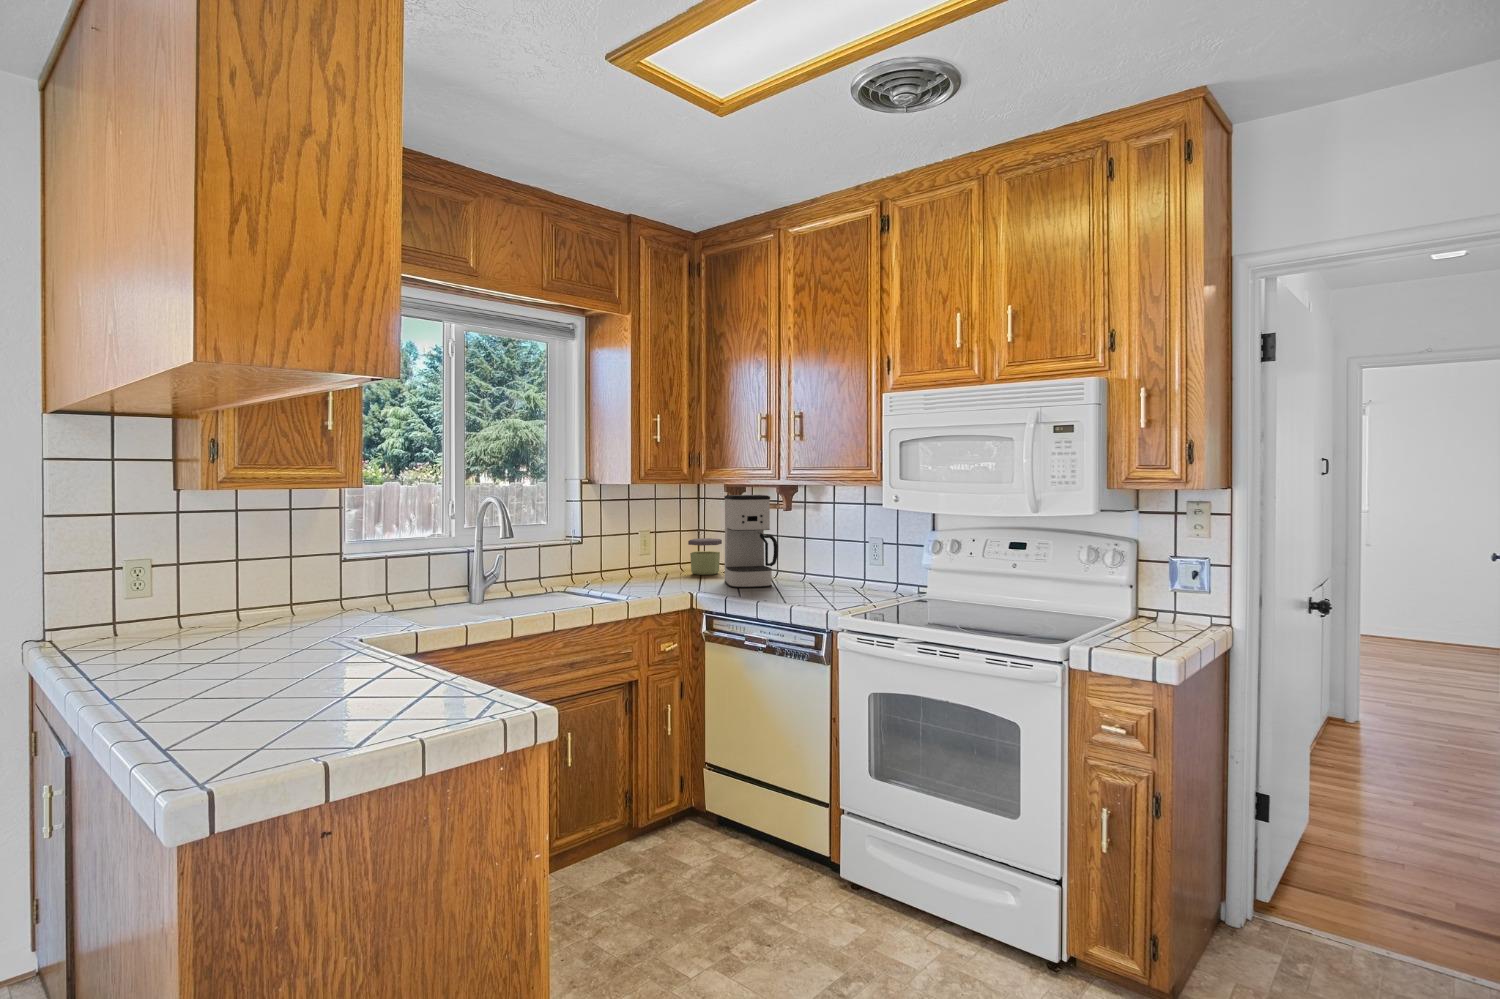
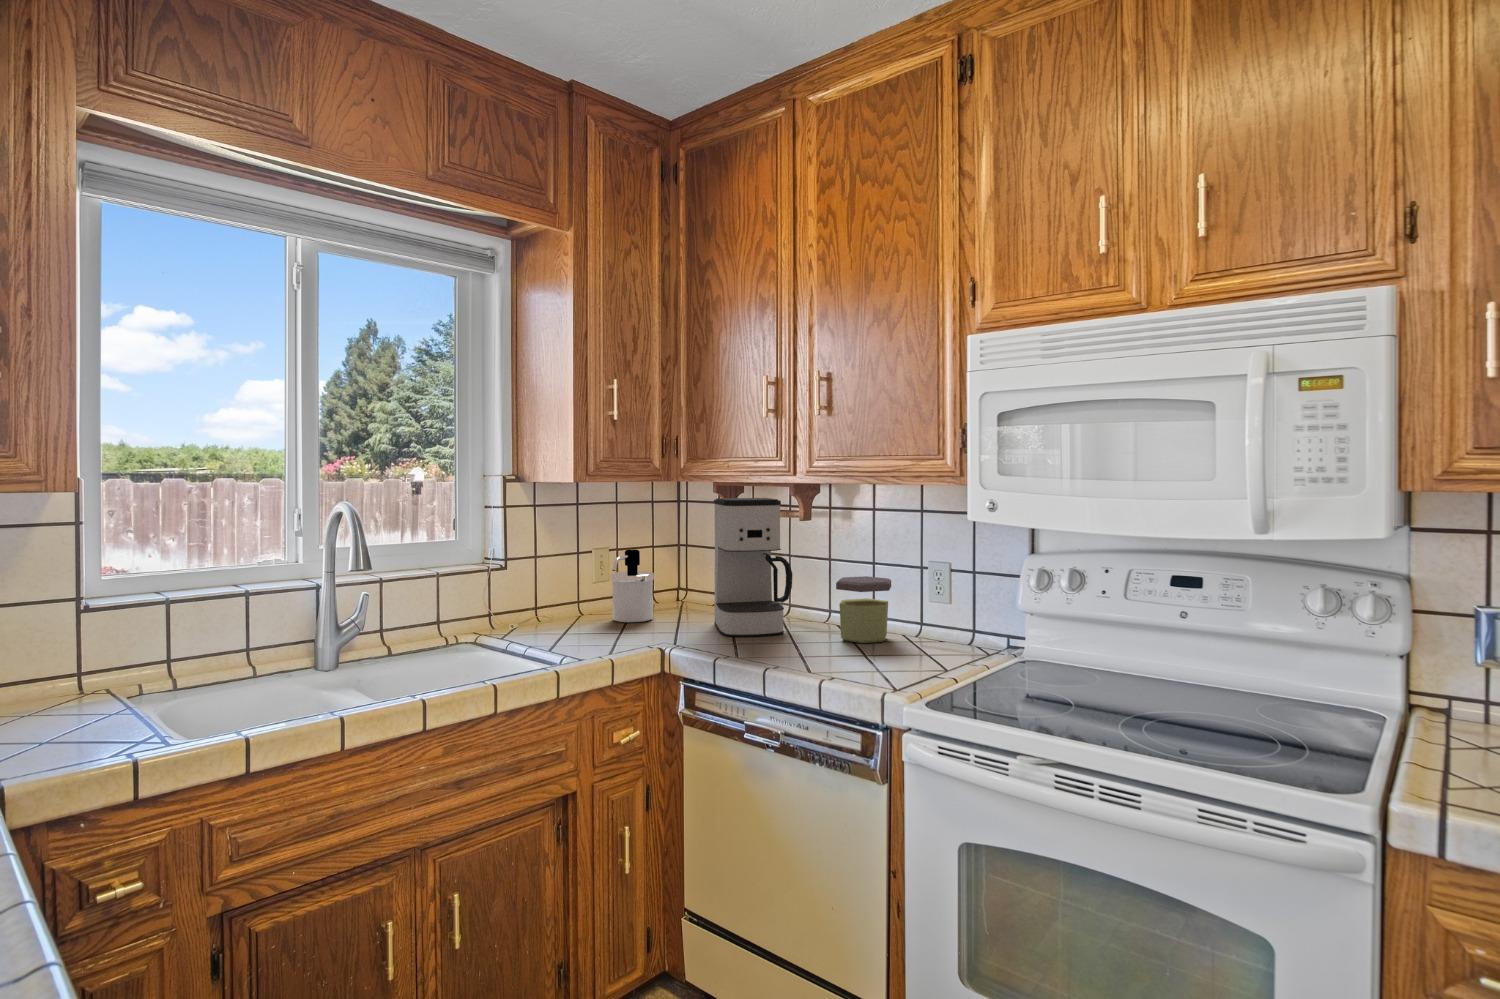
soap dispenser: none [652,531,682,581] -> present [611,549,654,622]
jar: present [688,538,722,575] -> present [836,576,891,643]

